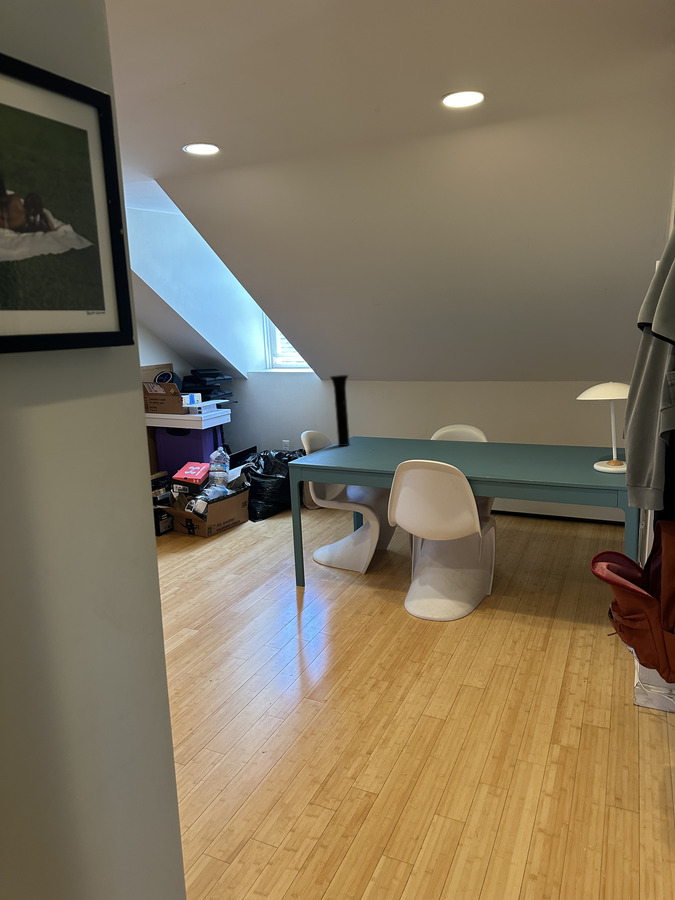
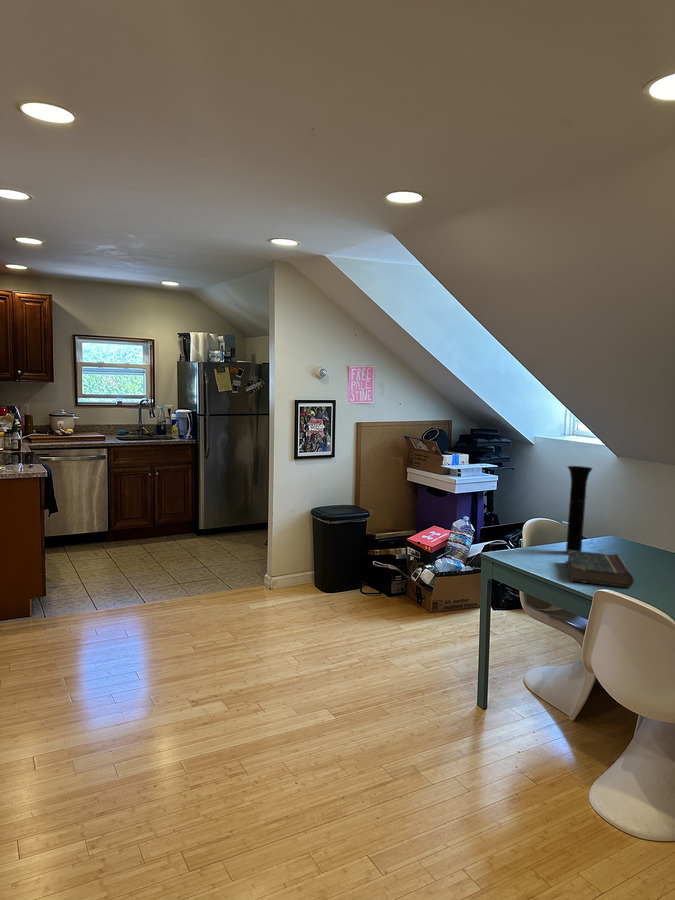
book: none [346,436,404,461] -> present [566,550,634,587]

